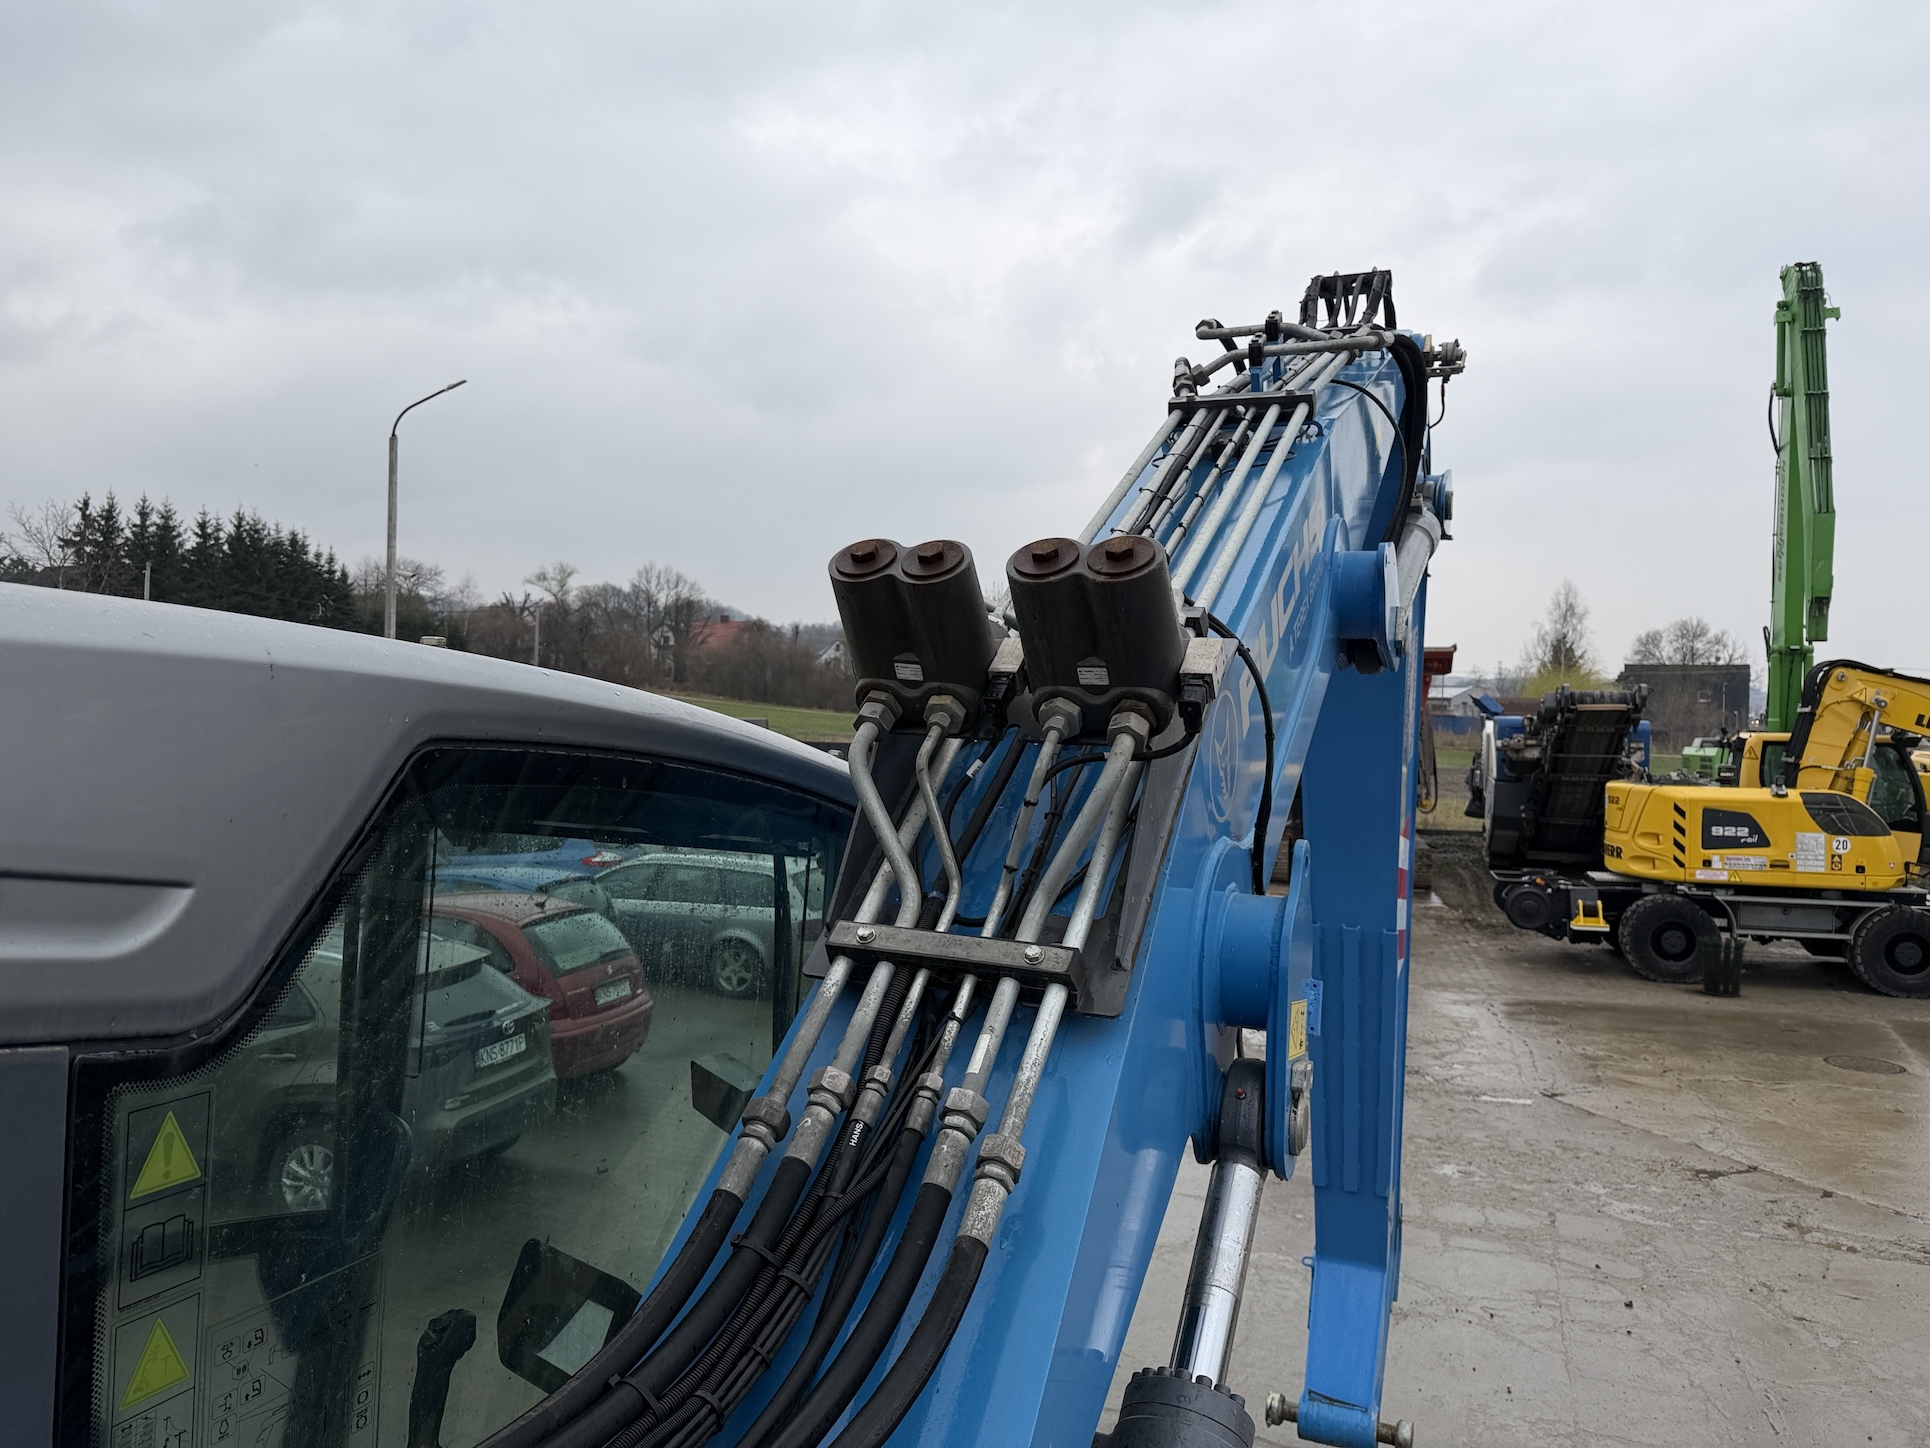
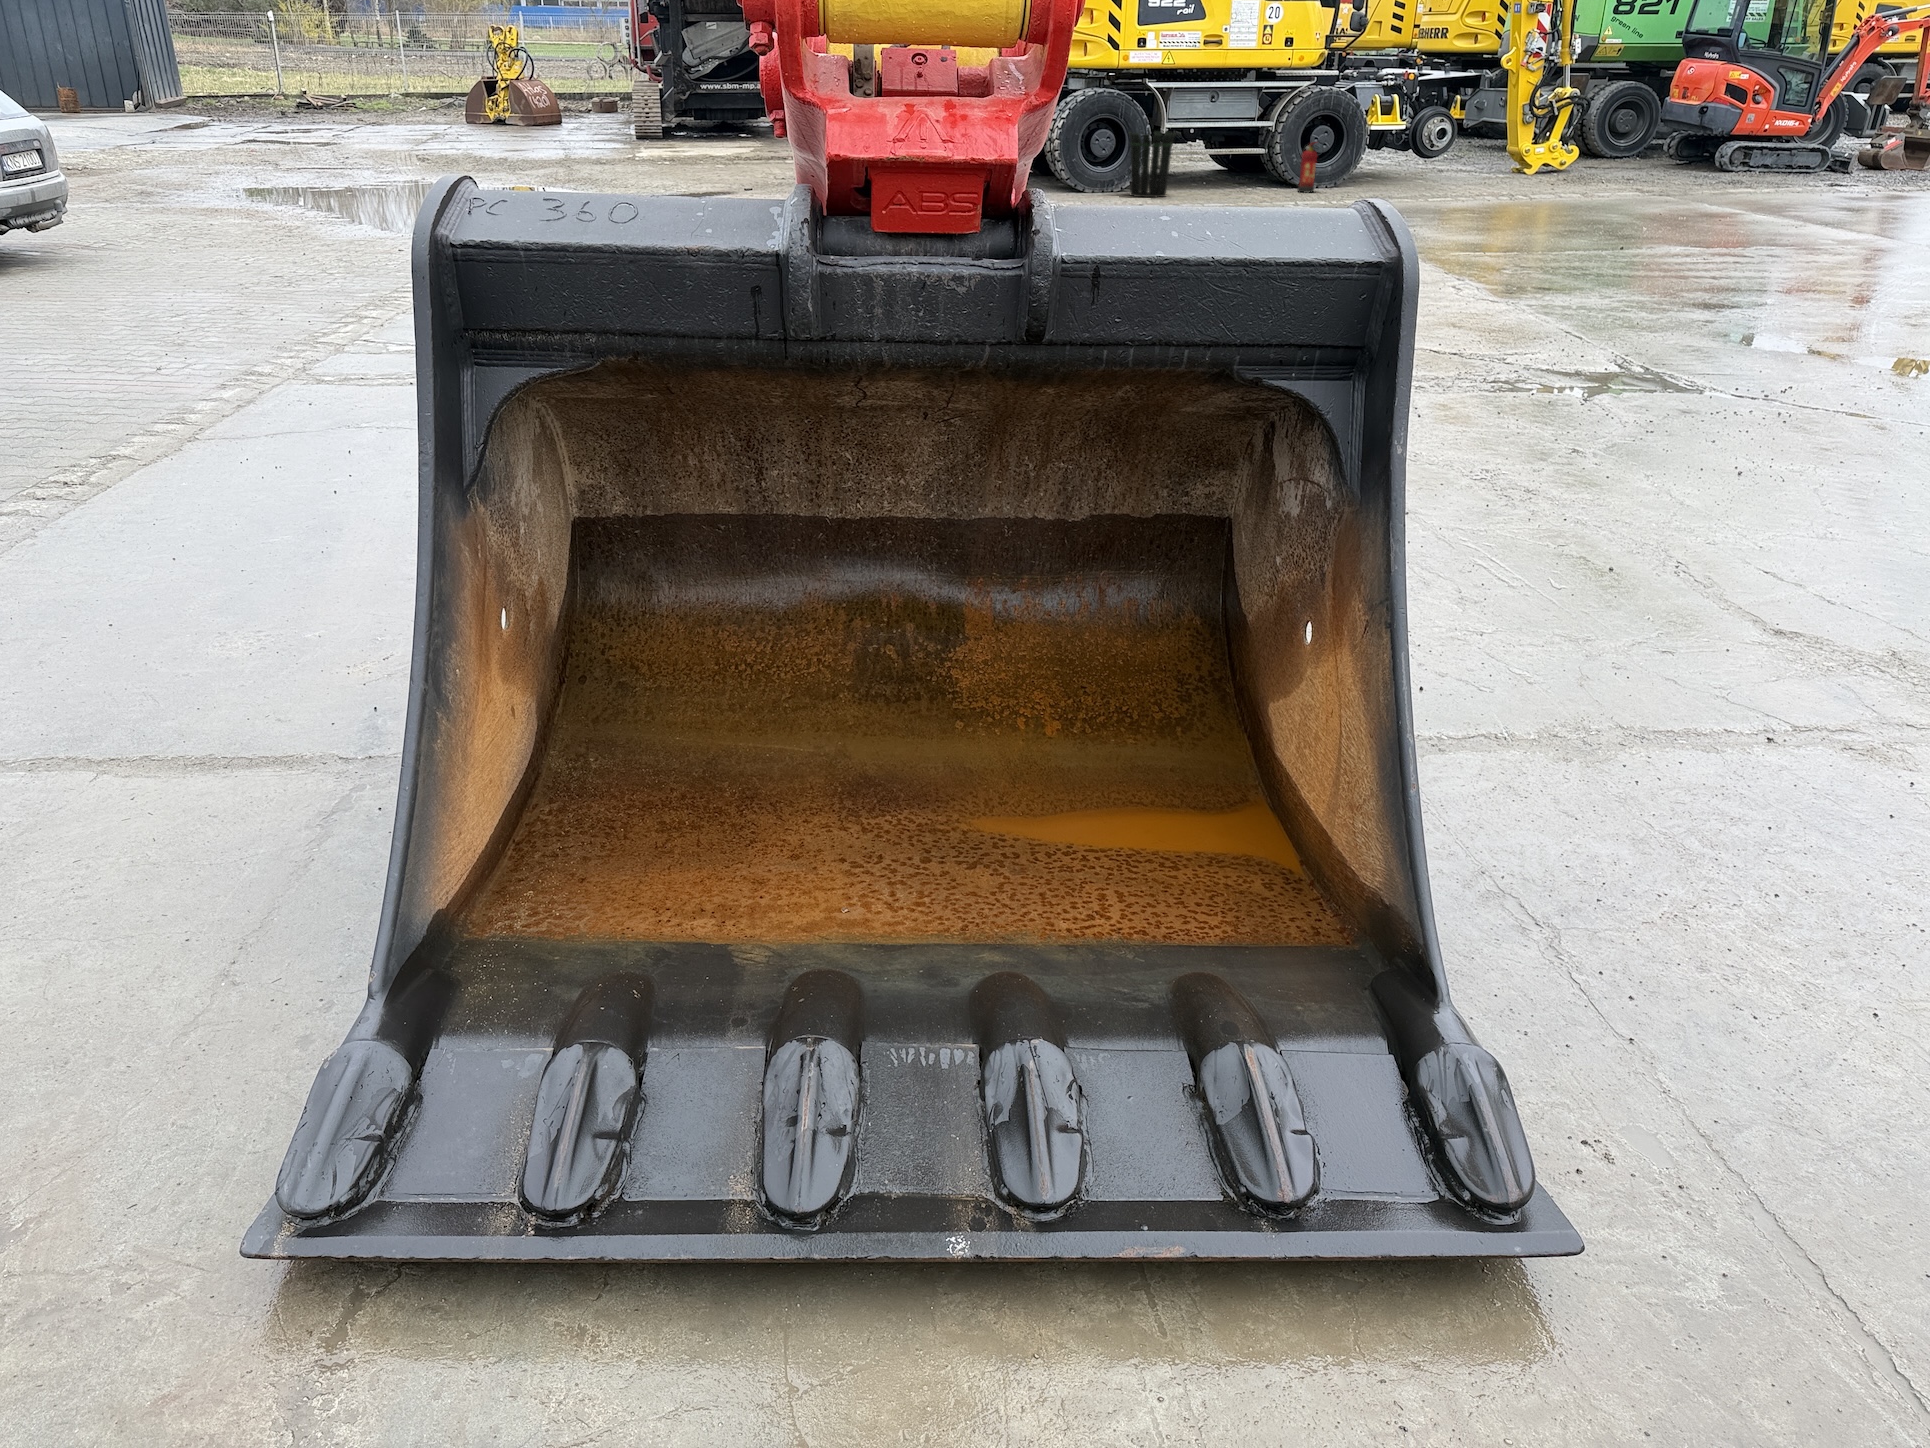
fire extinguisher: none [1885,958,1904,1004] -> present [1297,142,1317,193]

